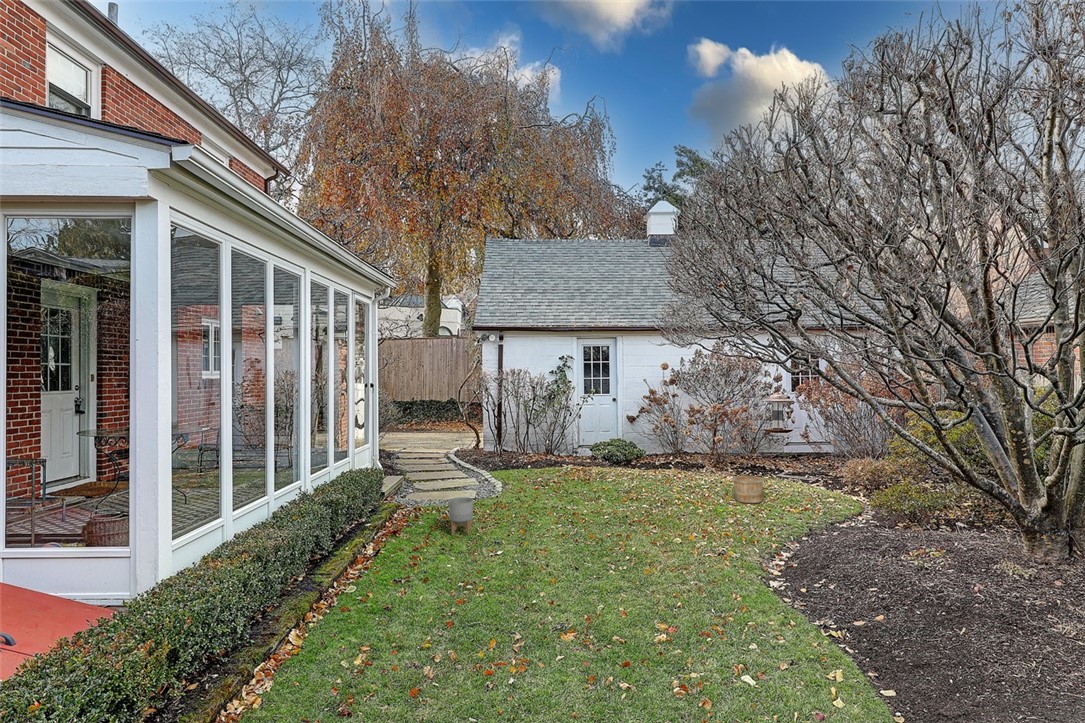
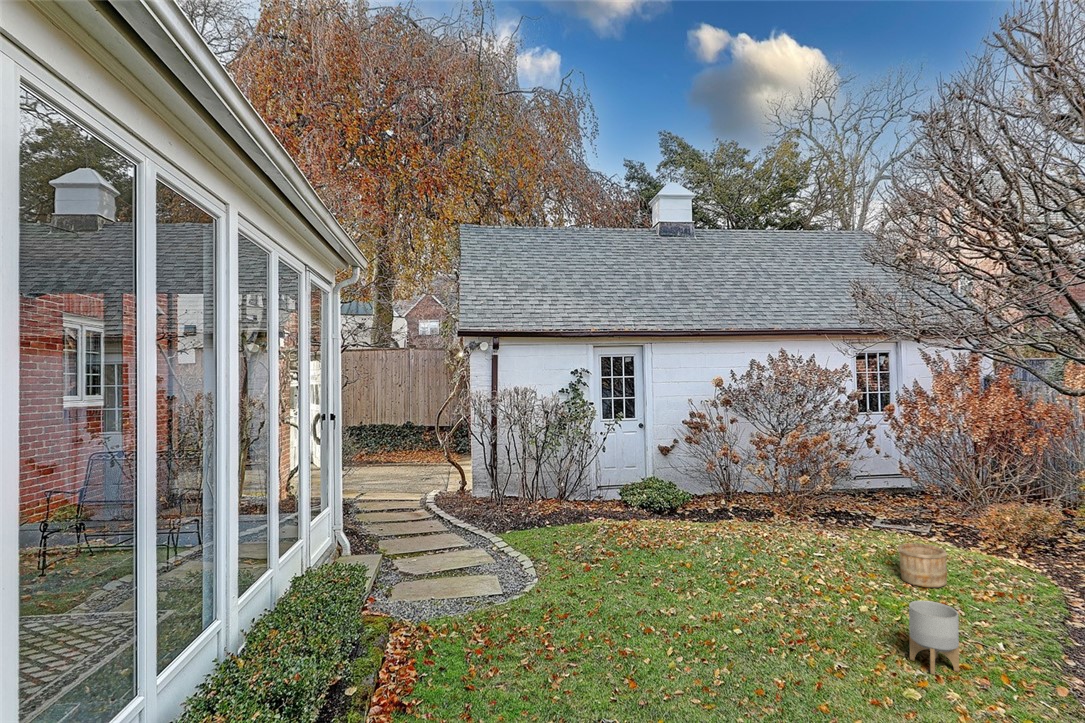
planter: present [449,497,473,535] -> present [909,601,959,674]

